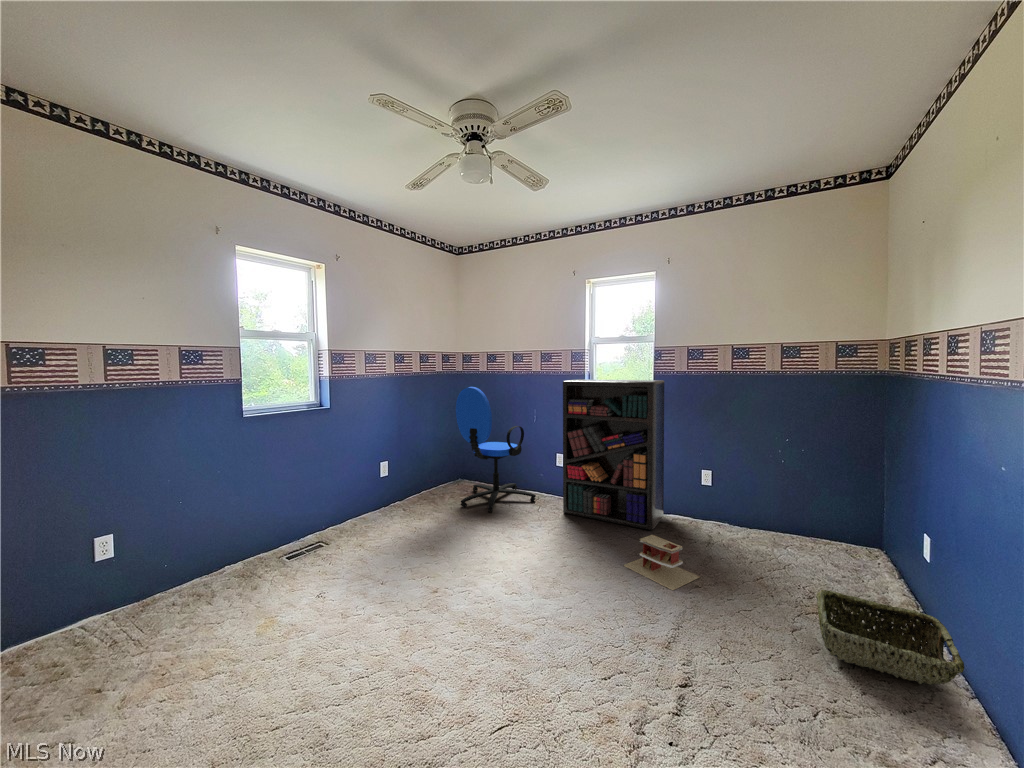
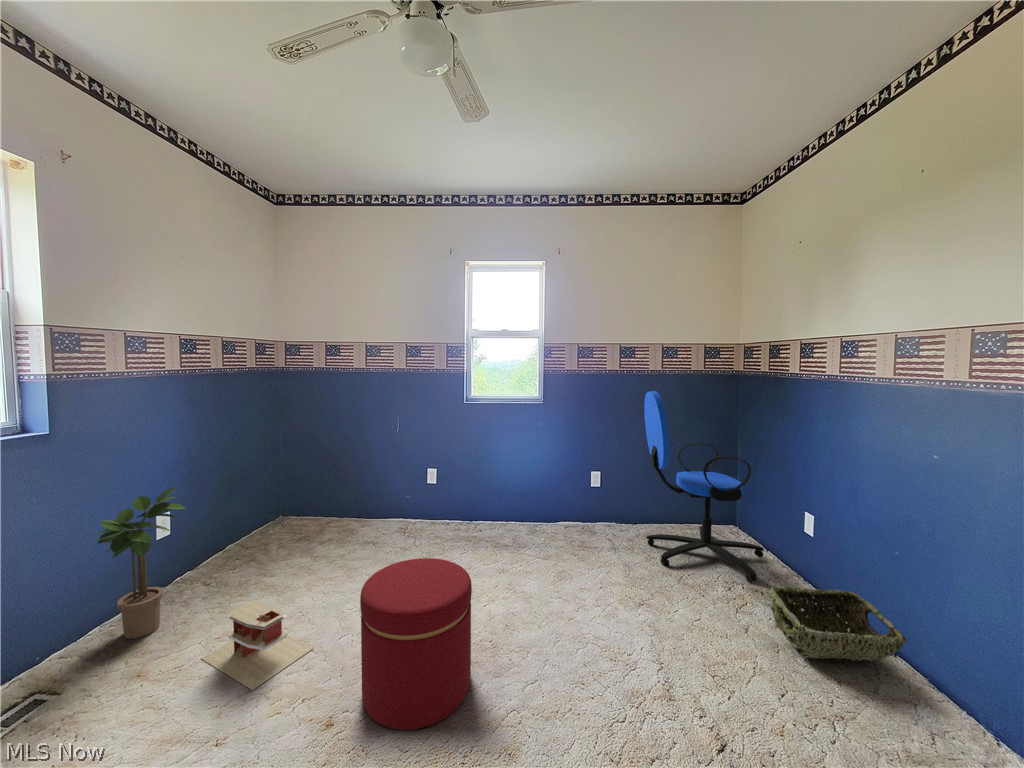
bookshelf: present [563,379,664,530] -> none [448,378,557,545]
office chair: present [456,387,536,512] -> present [644,391,764,583]
potted plant: none [347,445,389,529] -> present [92,488,185,639]
ottoman: none [455,504,527,605] -> present [360,558,472,730]
toy house: present [624,535,699,590] -> present [201,600,313,690]

